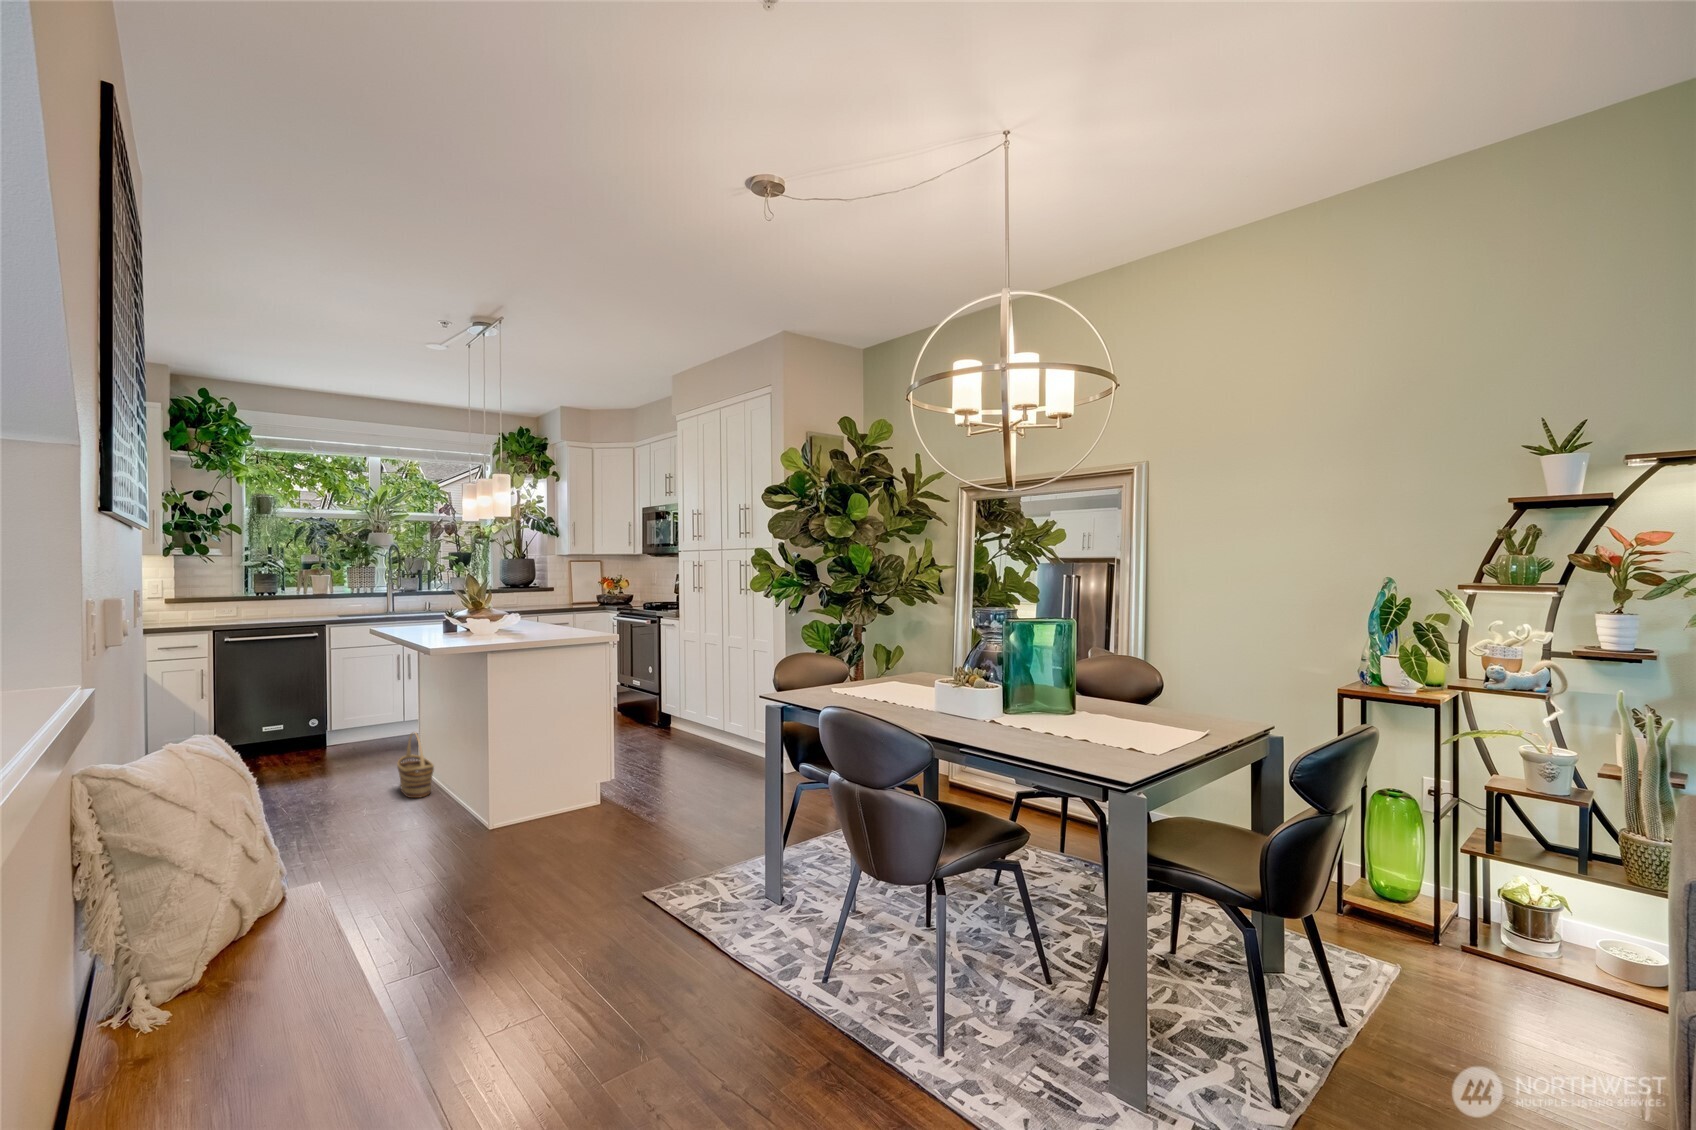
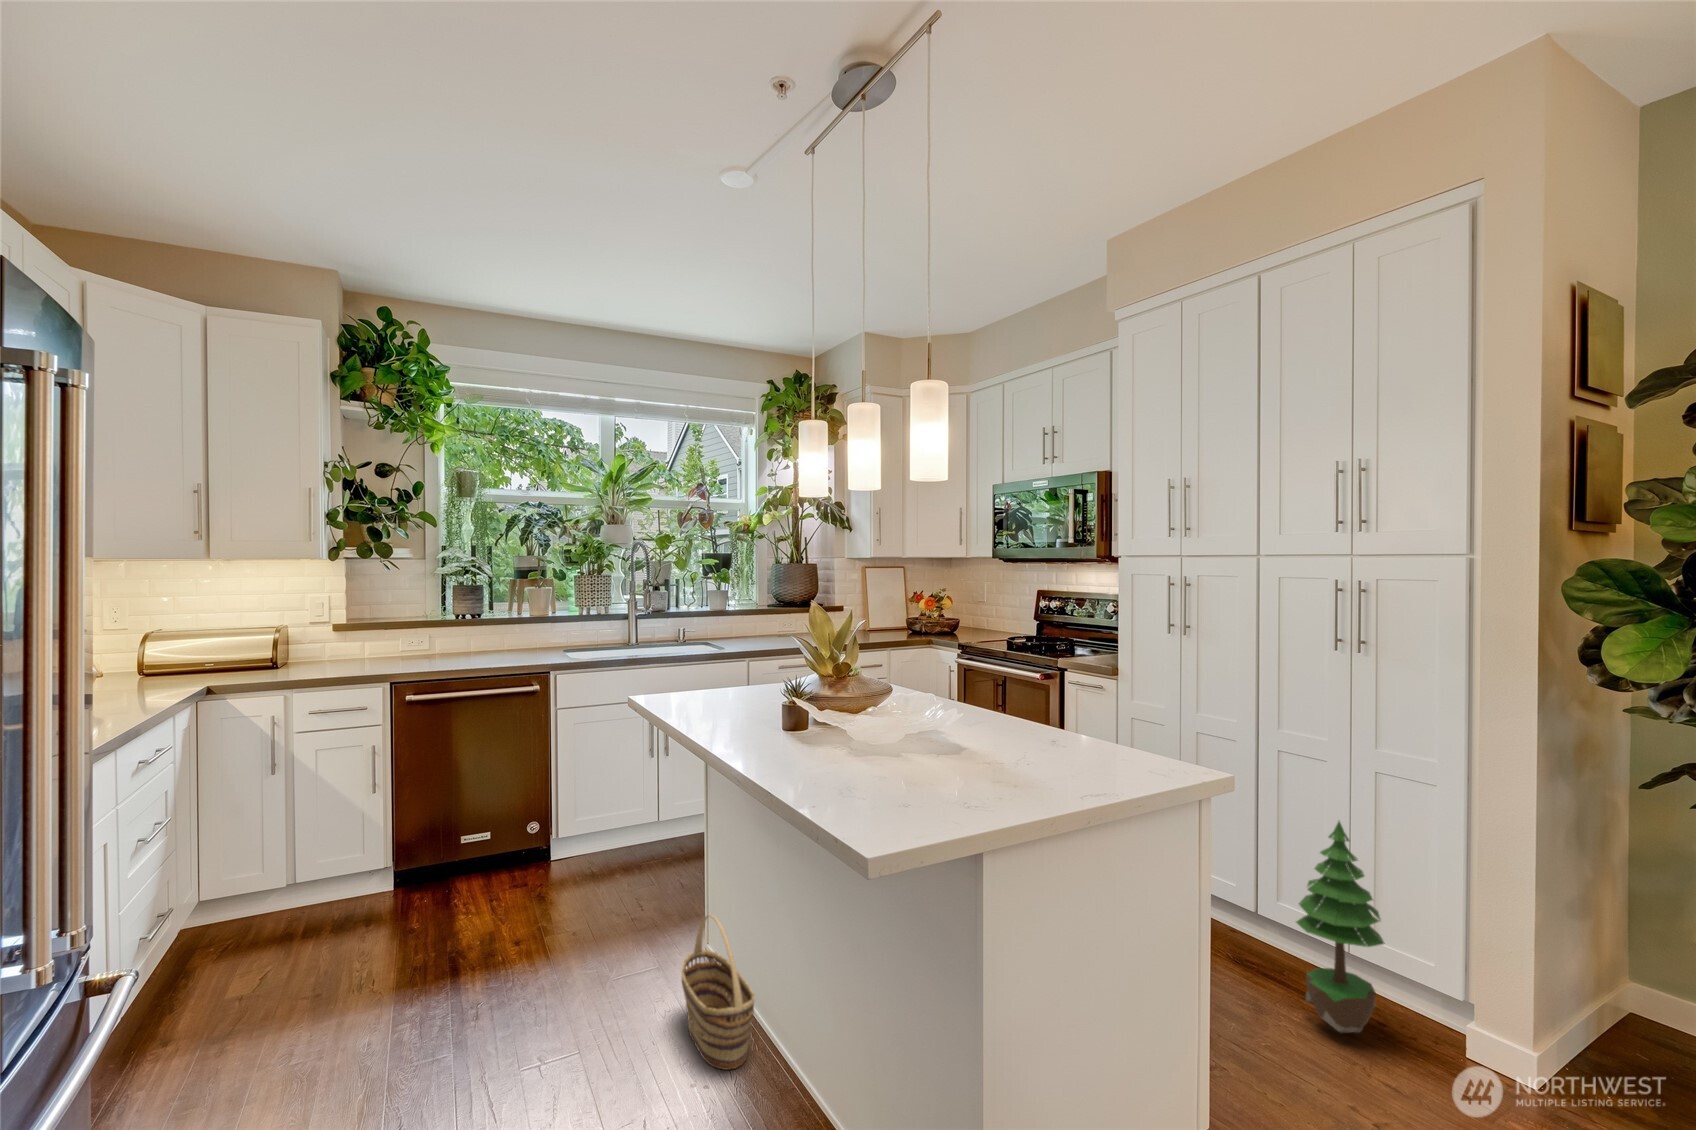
potted tree: none [708,673,743,769] -> present [1296,820,1385,1033]

